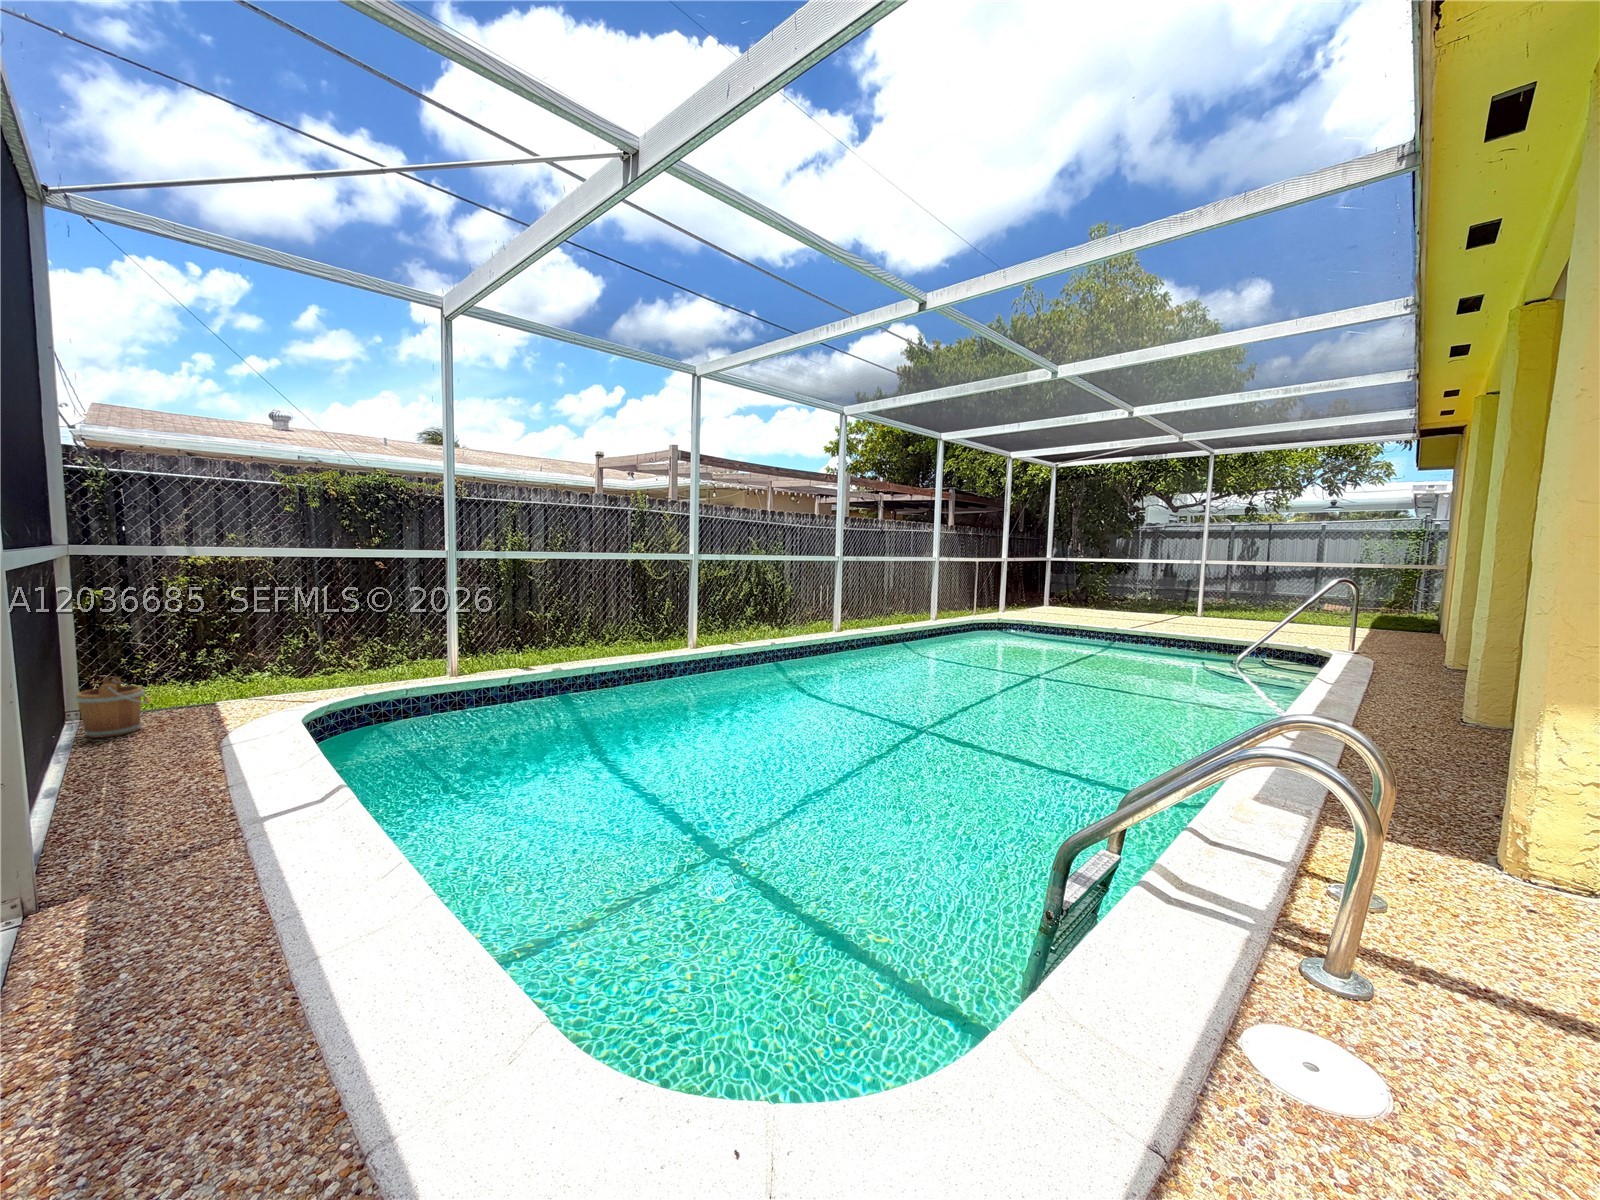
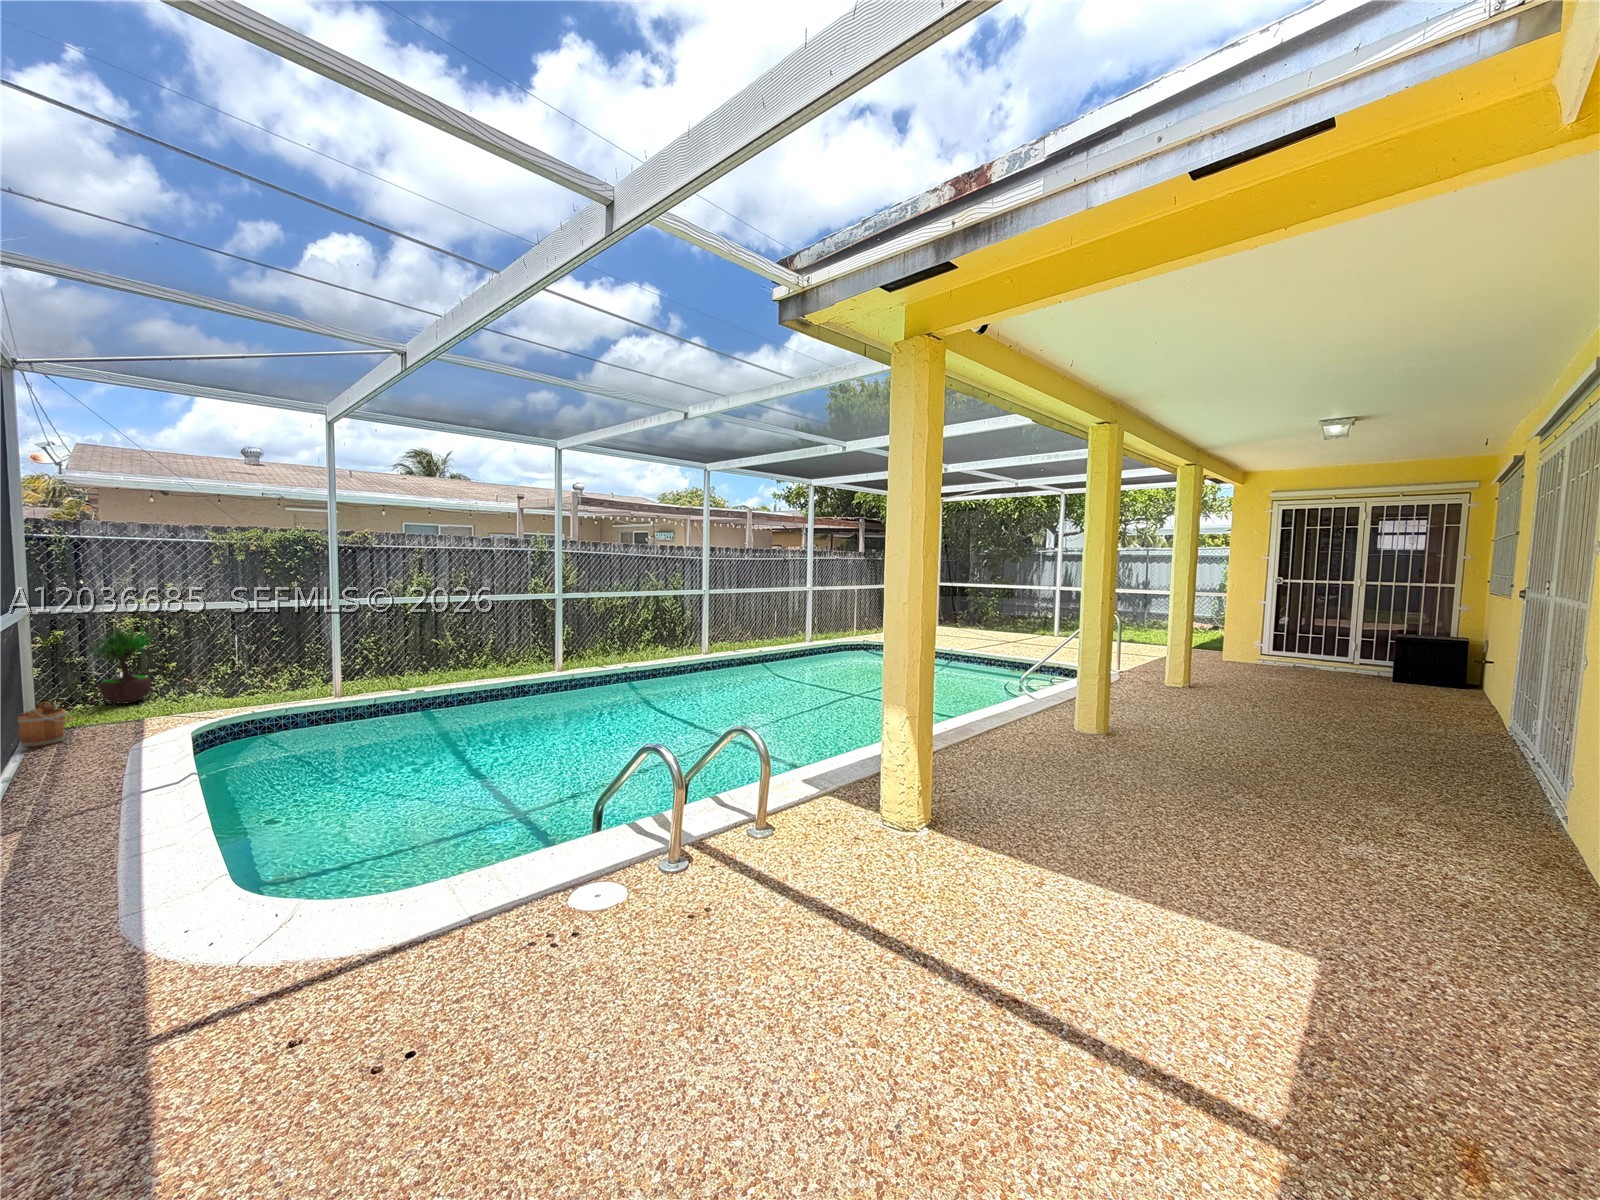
potted tree: none [136,579,223,686] -> present [92,628,151,704]

